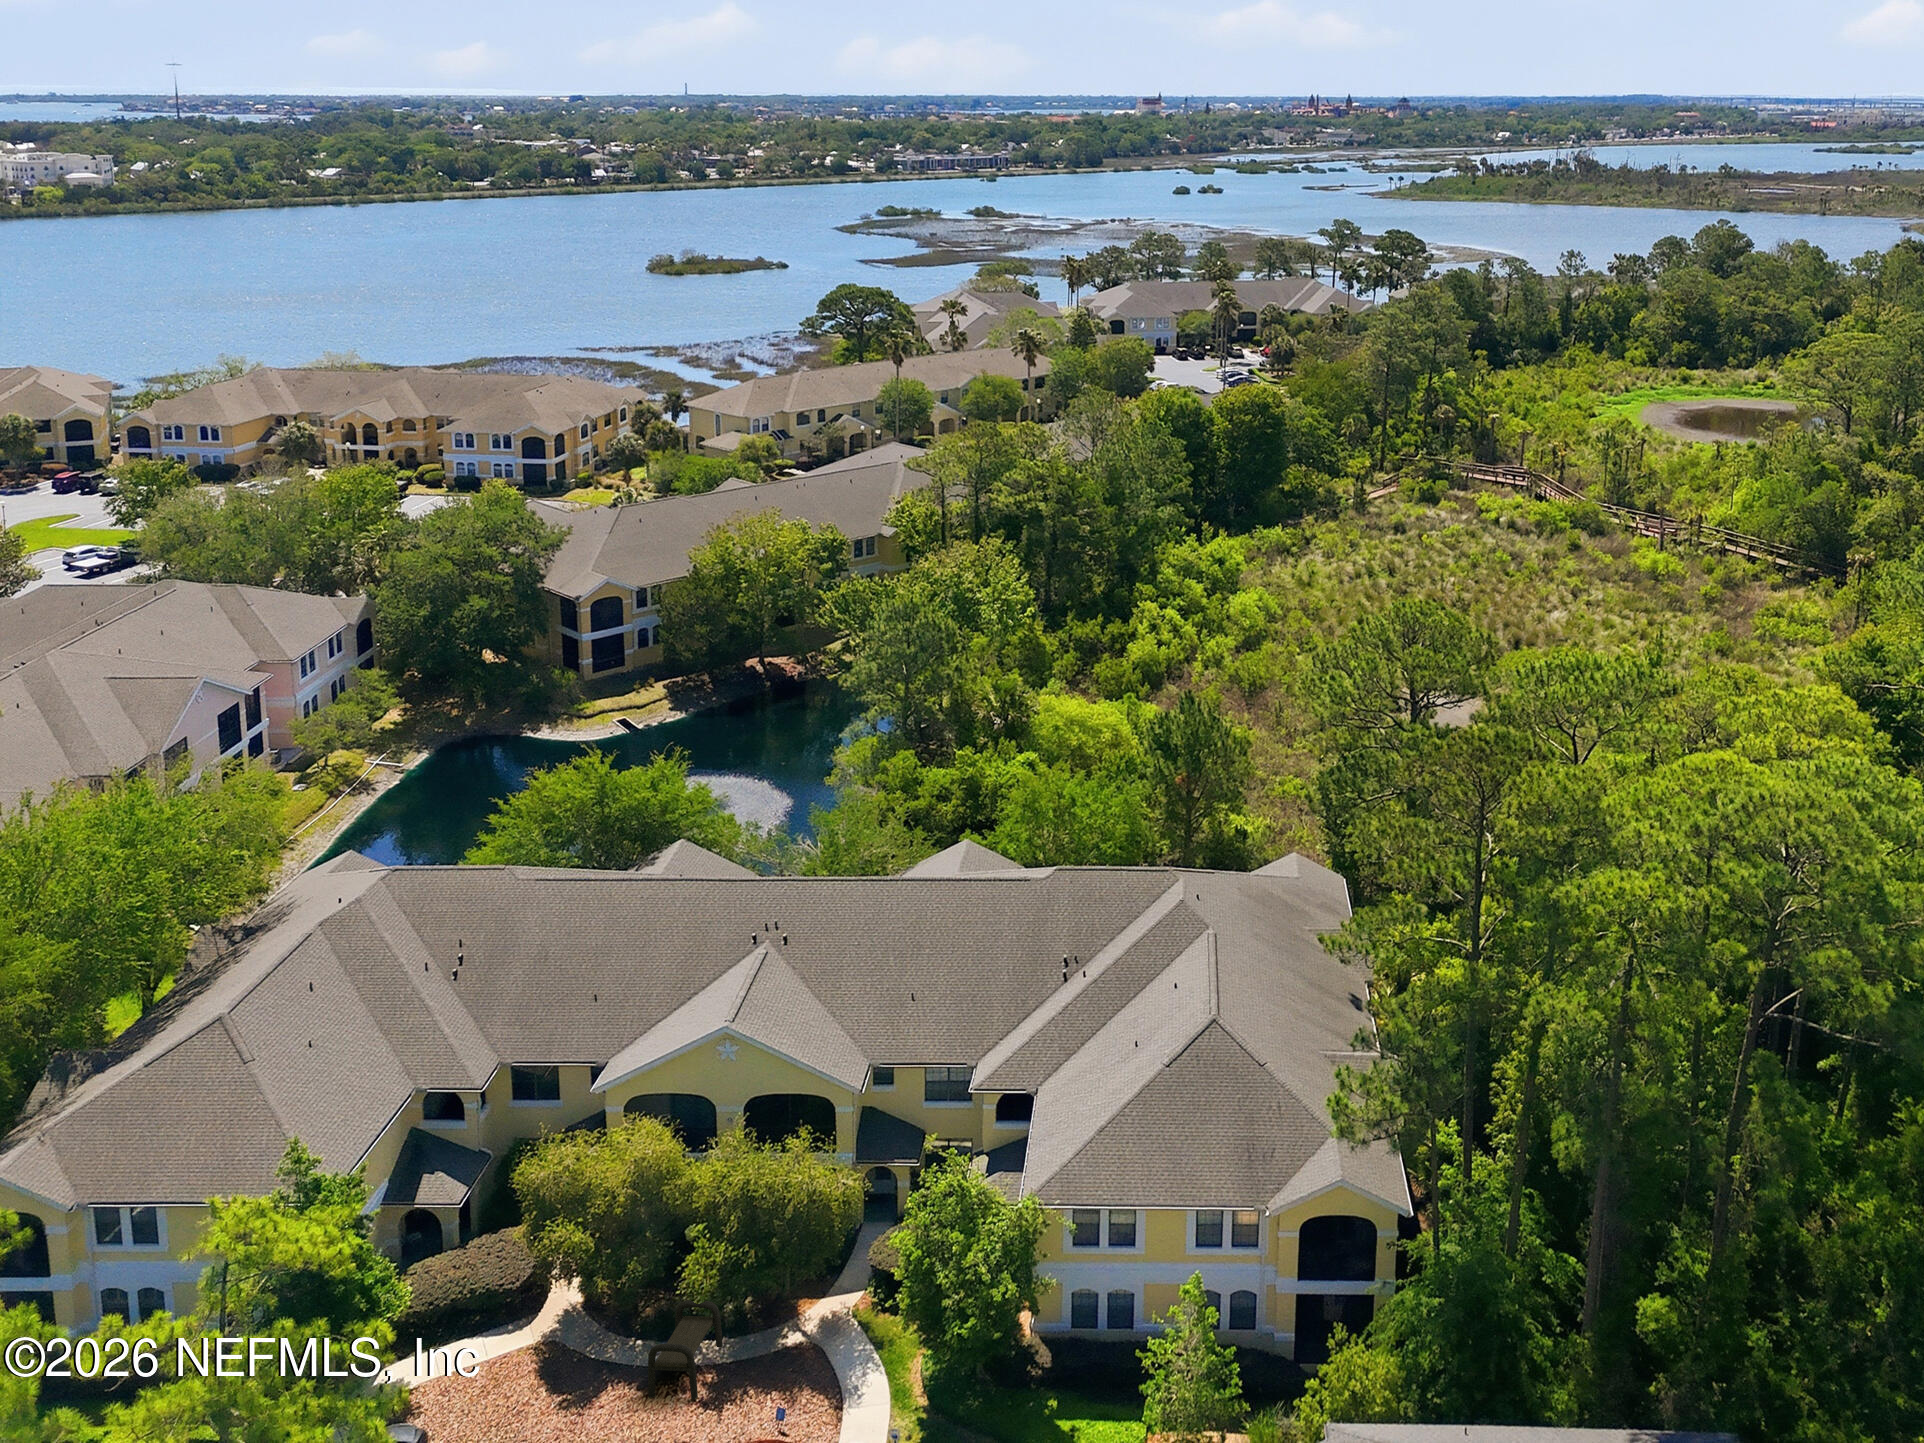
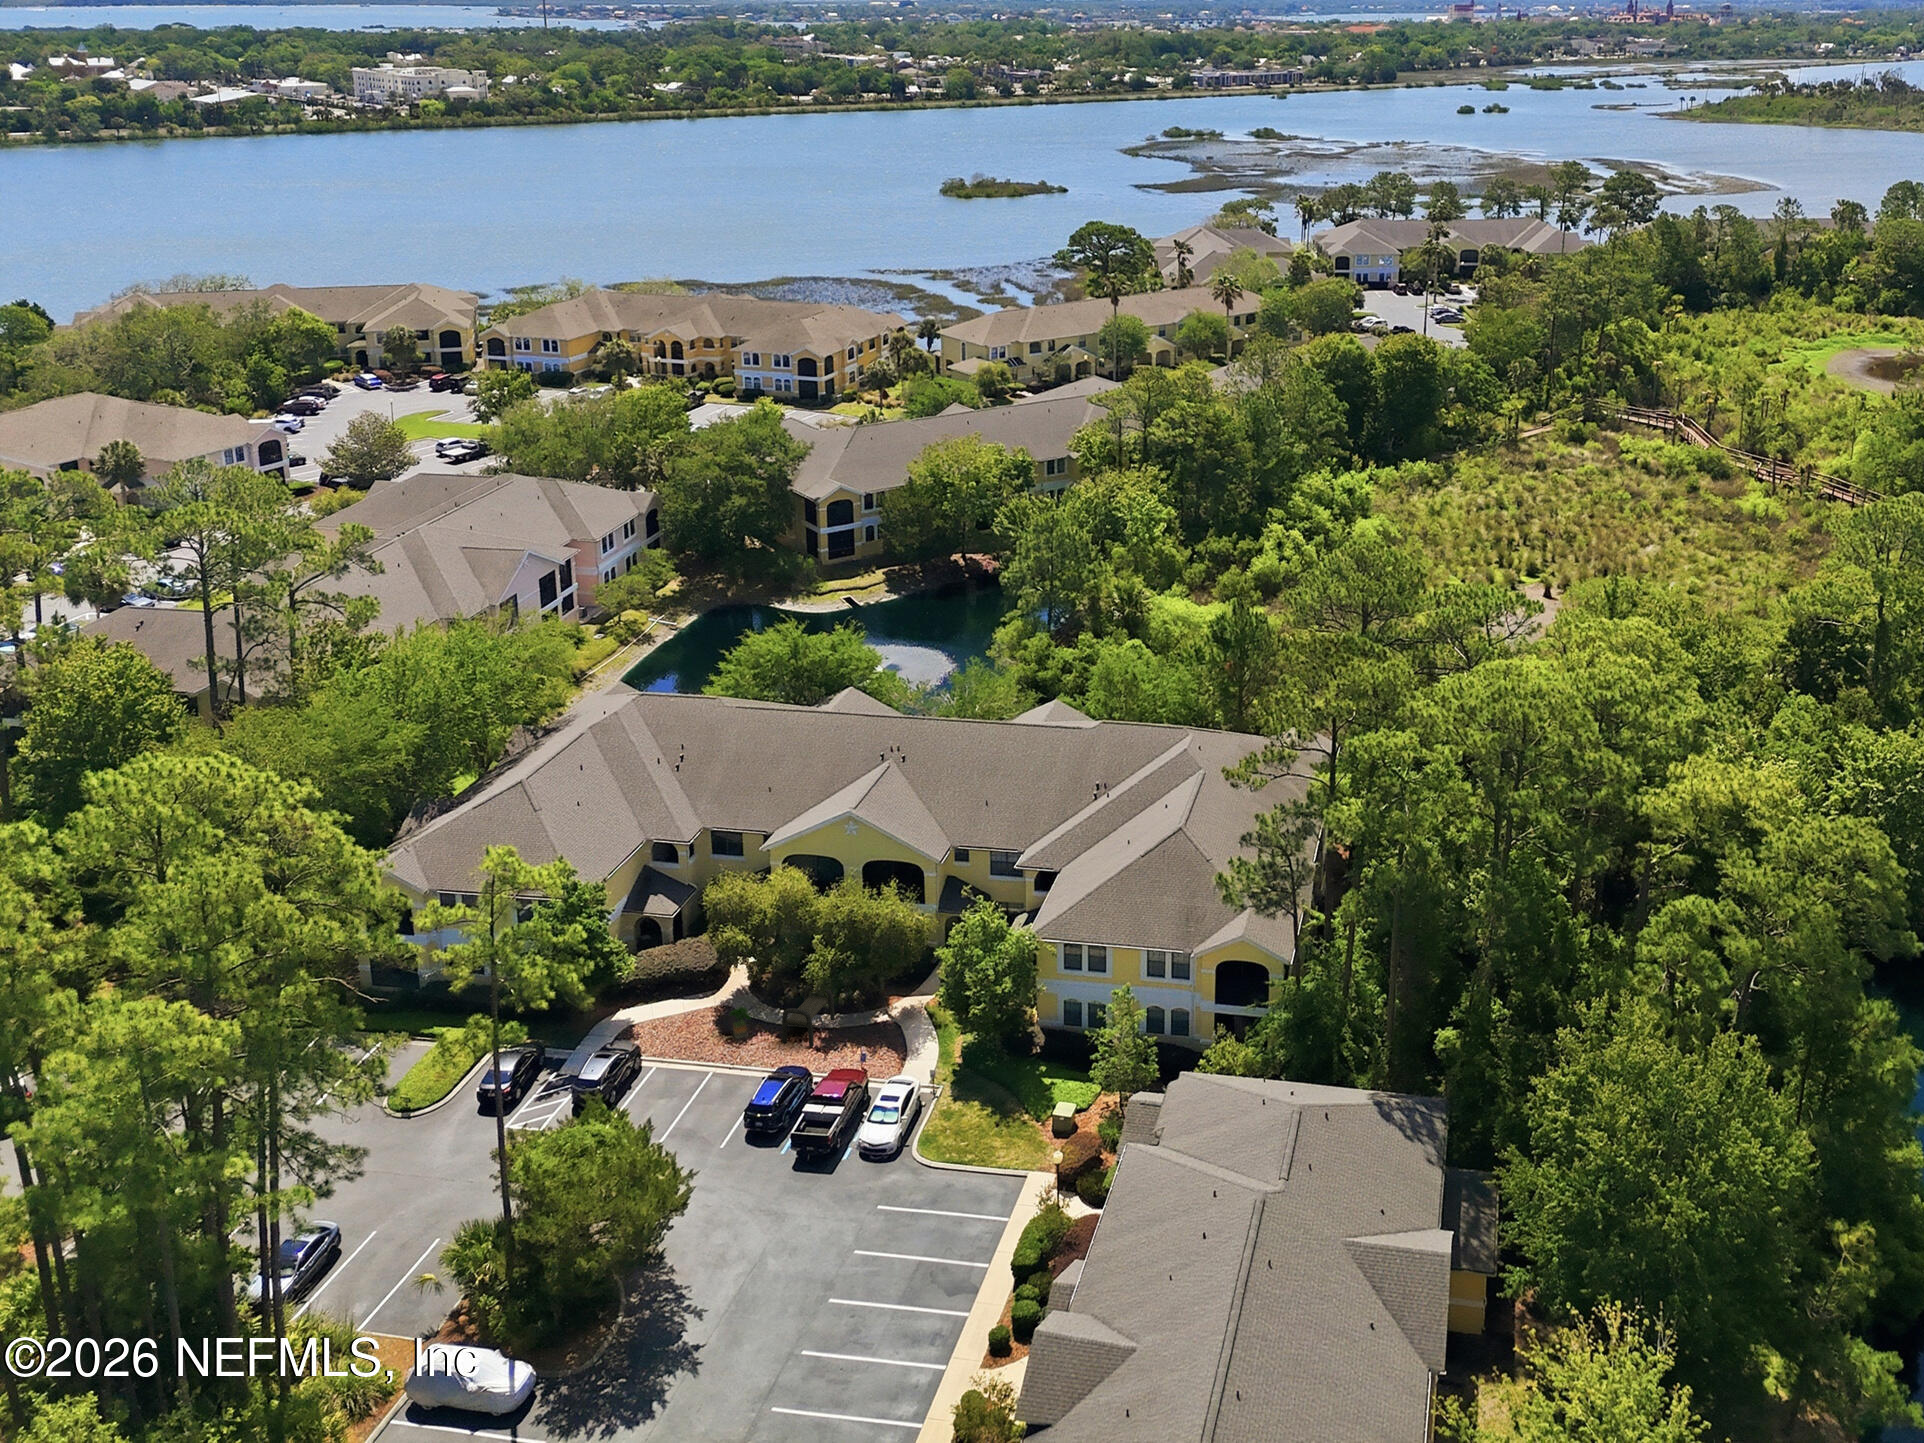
potted tree: none [563,1346,598,1399] -> present [730,1007,751,1039]

